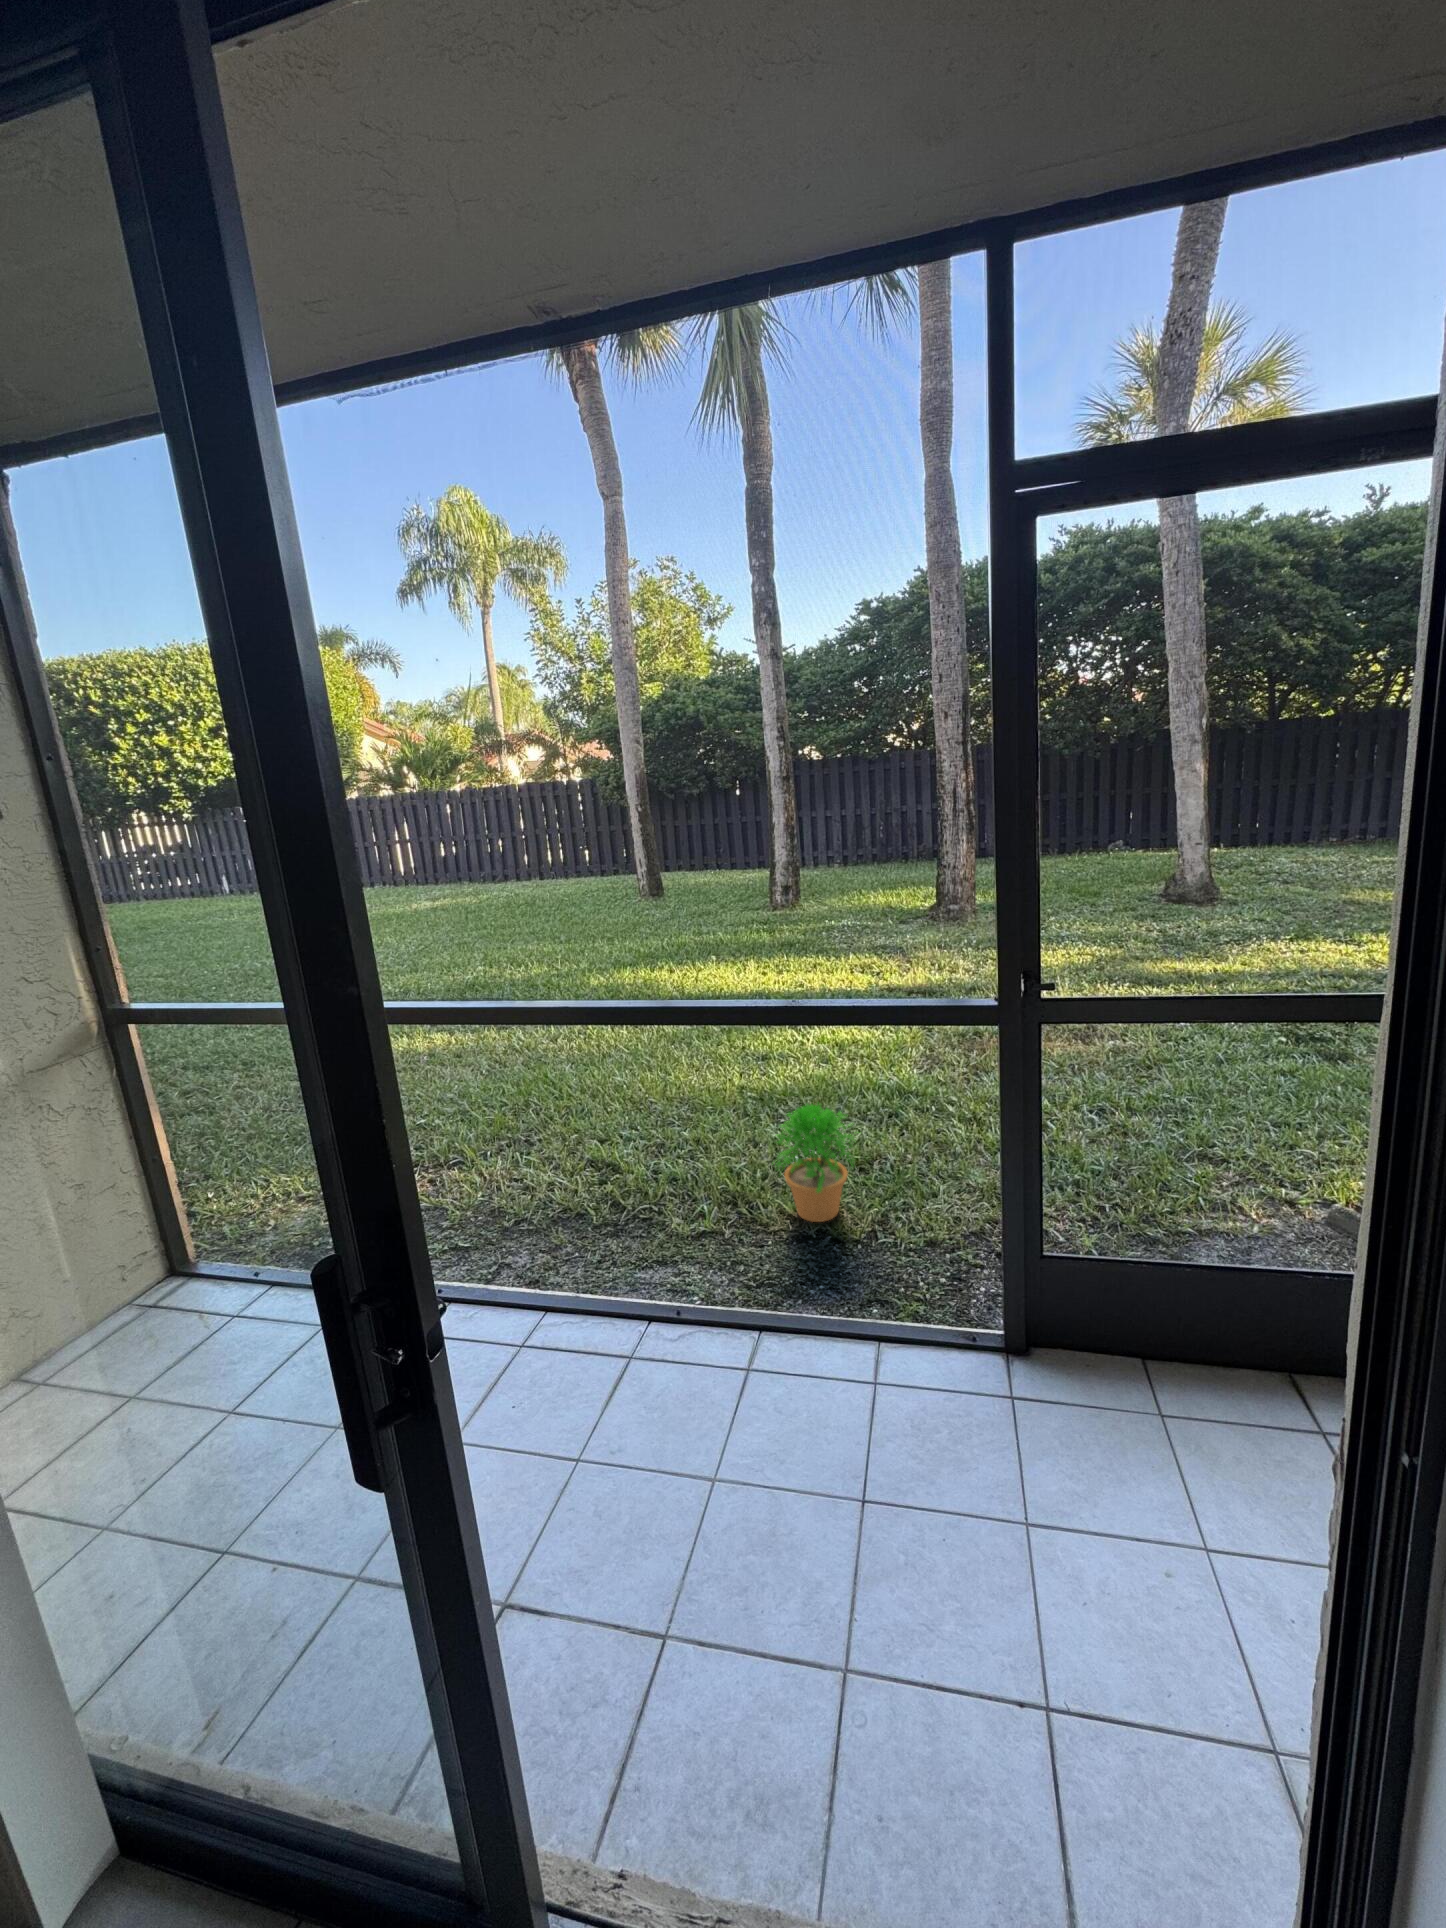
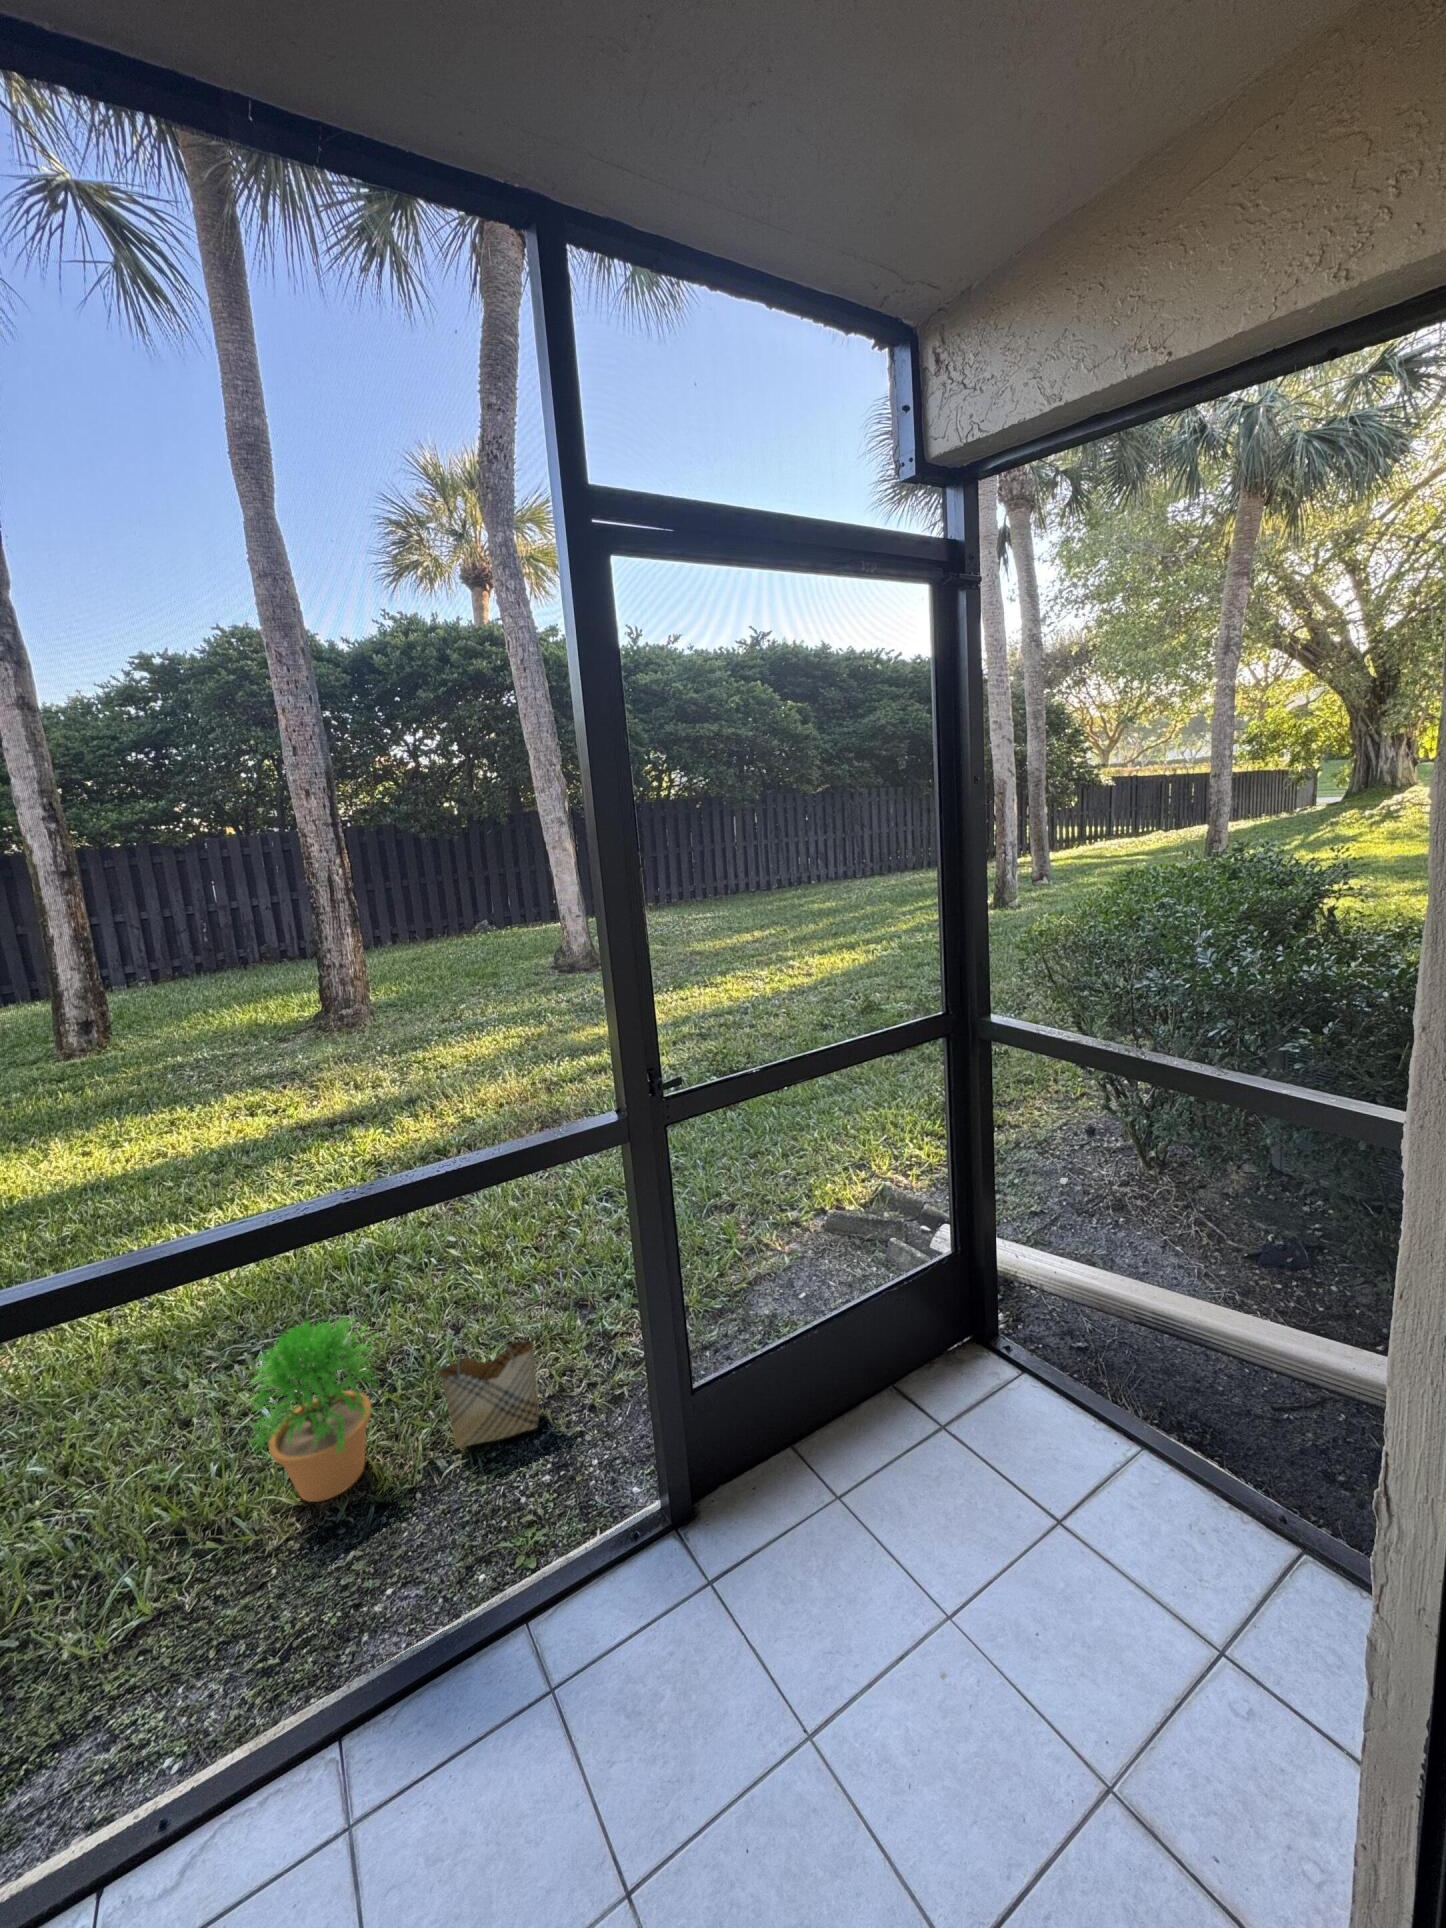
woven basket: none [890,1140,962,1247] -> present [439,1305,539,1449]

